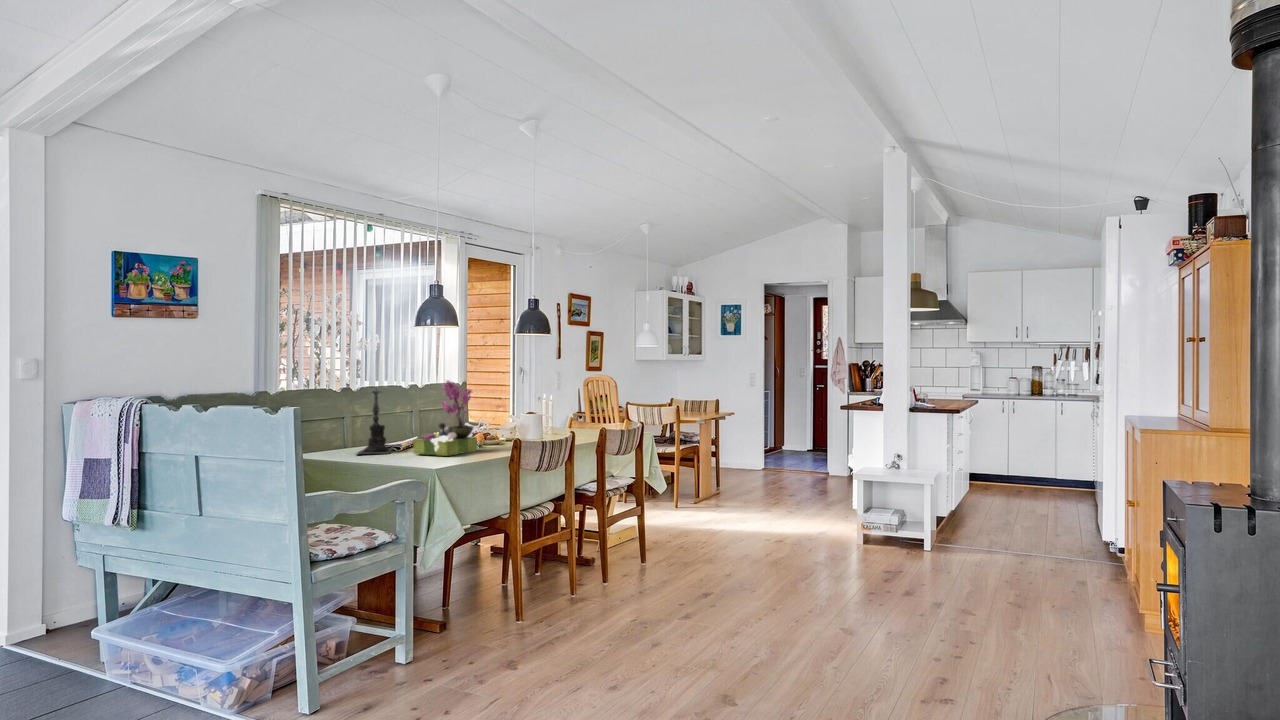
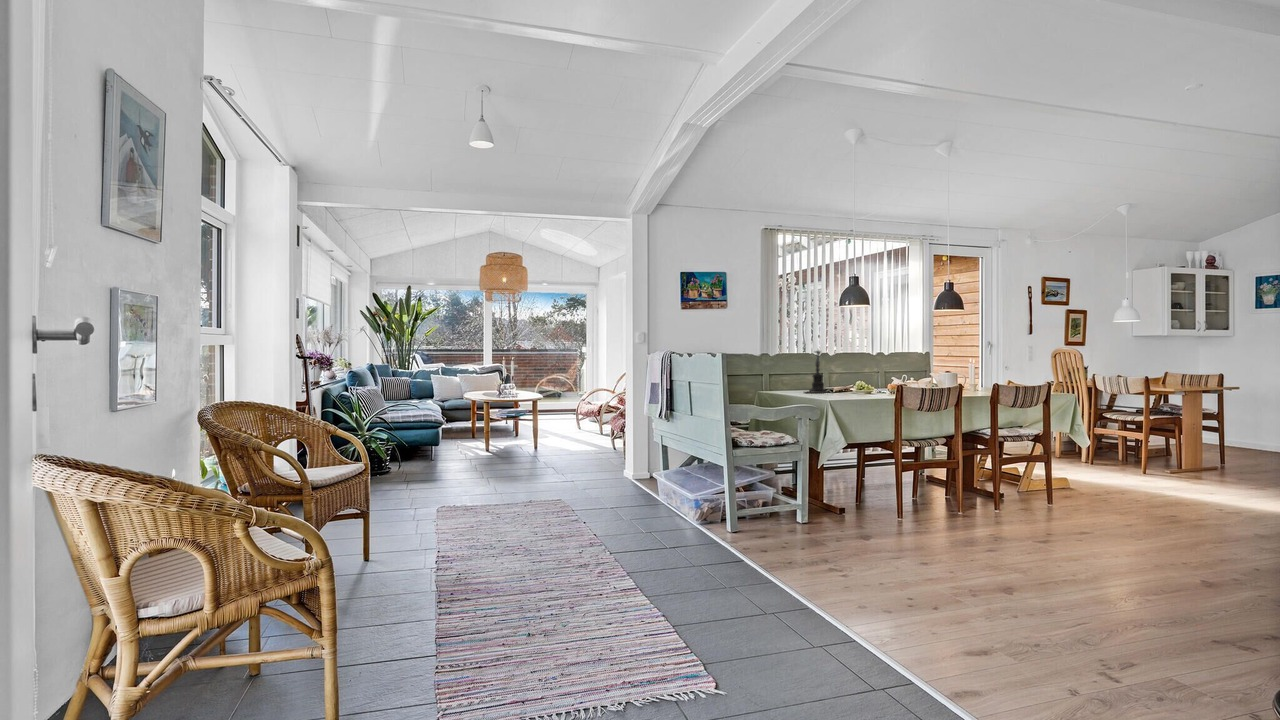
flower arrangement: present [413,380,477,456] -> none [836,343,881,396]

